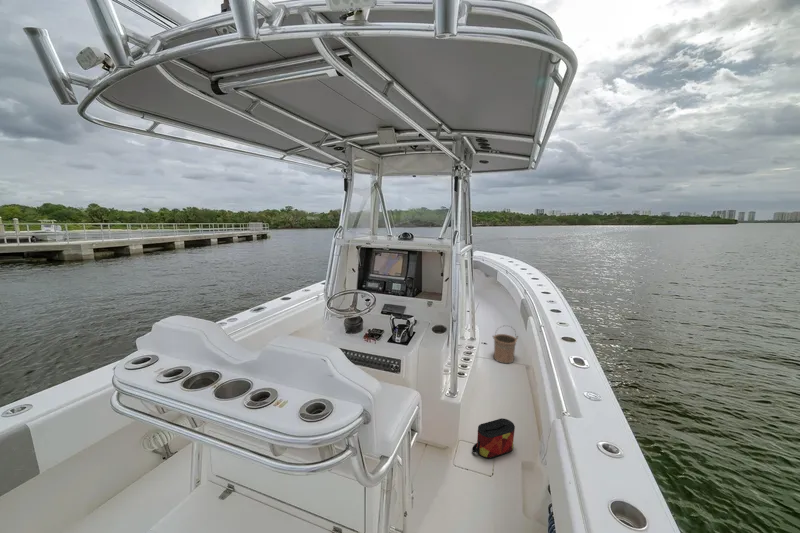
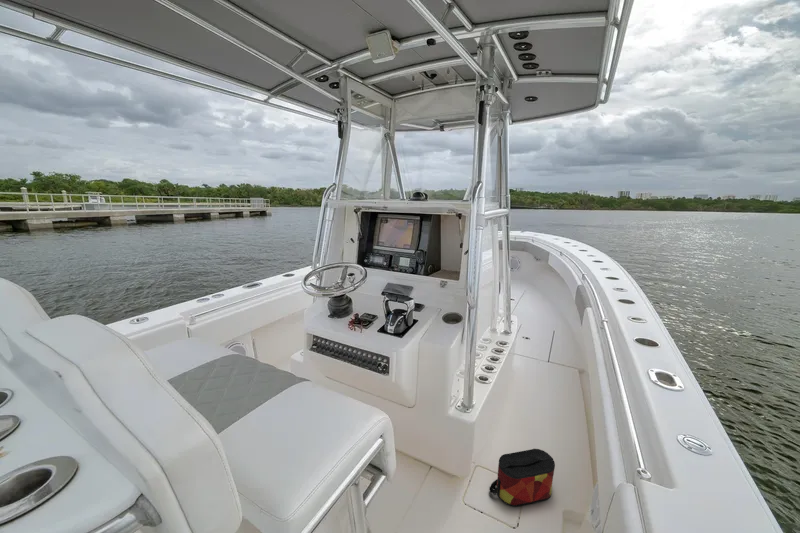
bucket: present [493,334,518,363] -> none [534,317,569,366]

